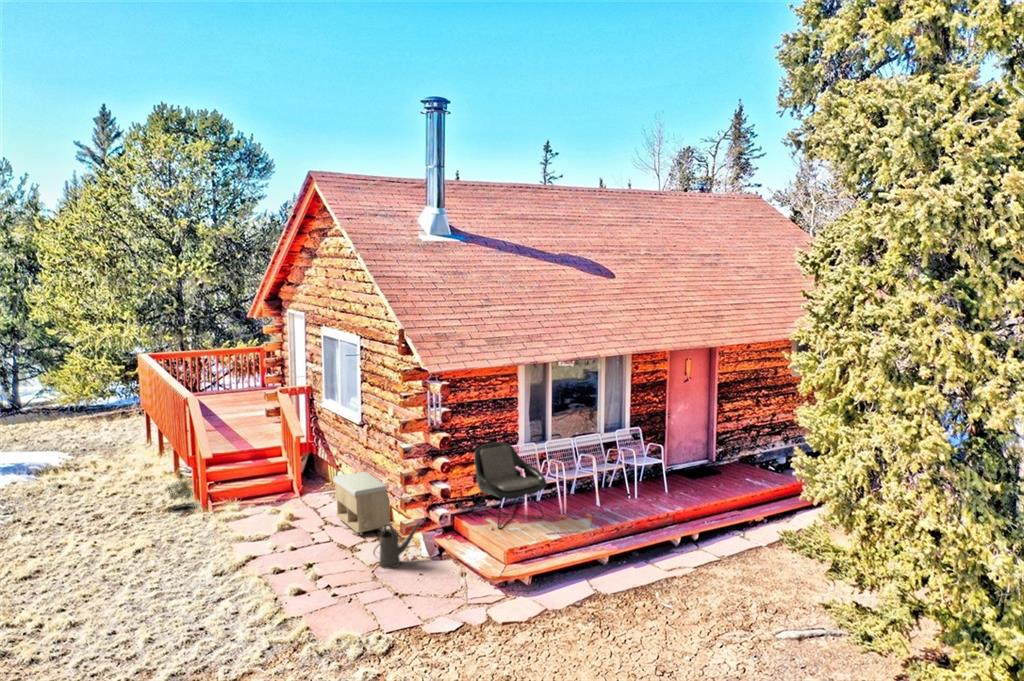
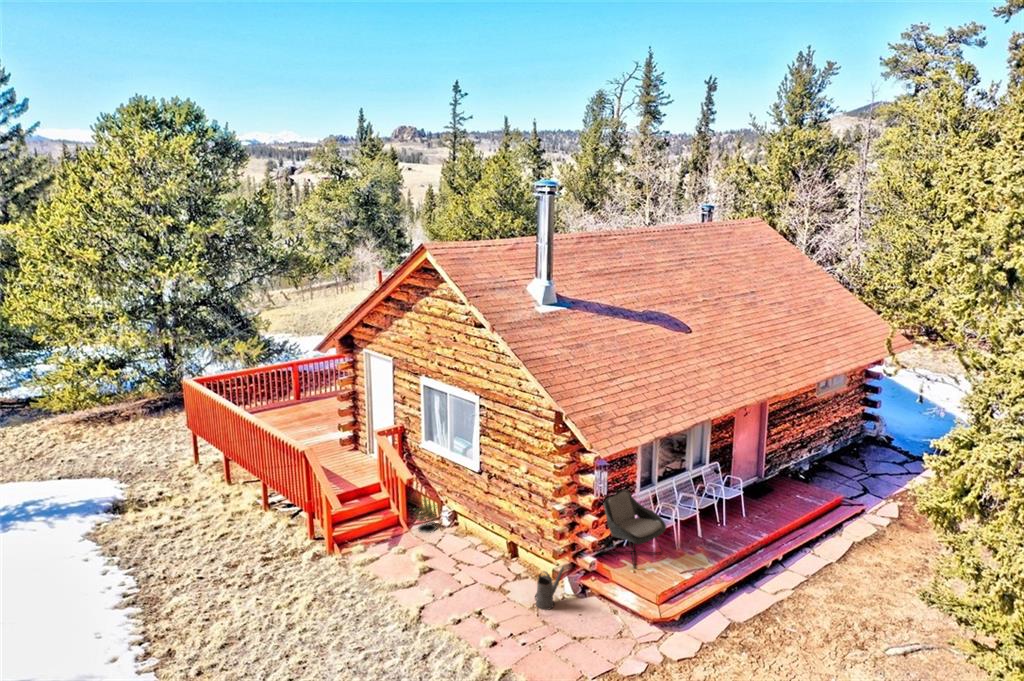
storage bench: present [333,471,390,535] -> none [460,512,519,573]
potted tree: present [168,473,195,513] -> present [414,497,437,533]

